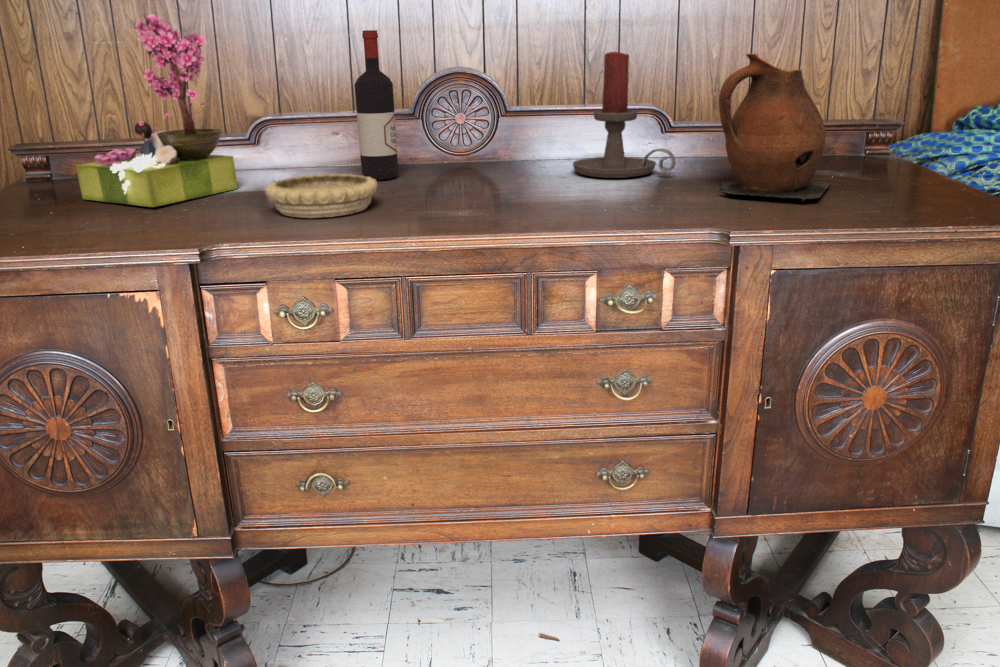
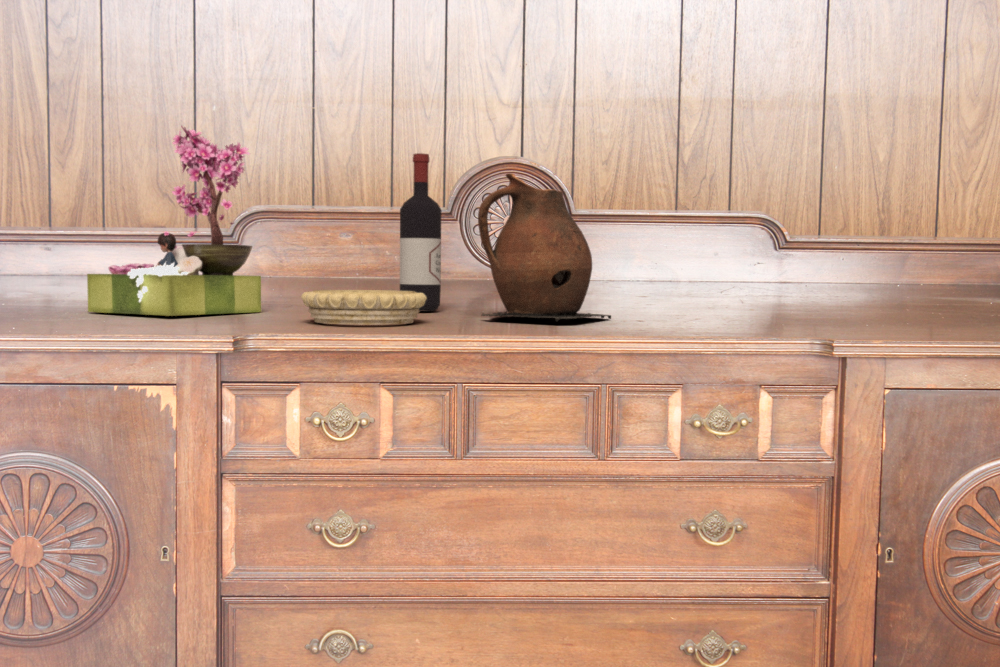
candle holder: present [573,52,676,178] -> none [635,184,753,316]
ceramic pitcher: present [719,53,831,201] -> present [478,173,611,321]

